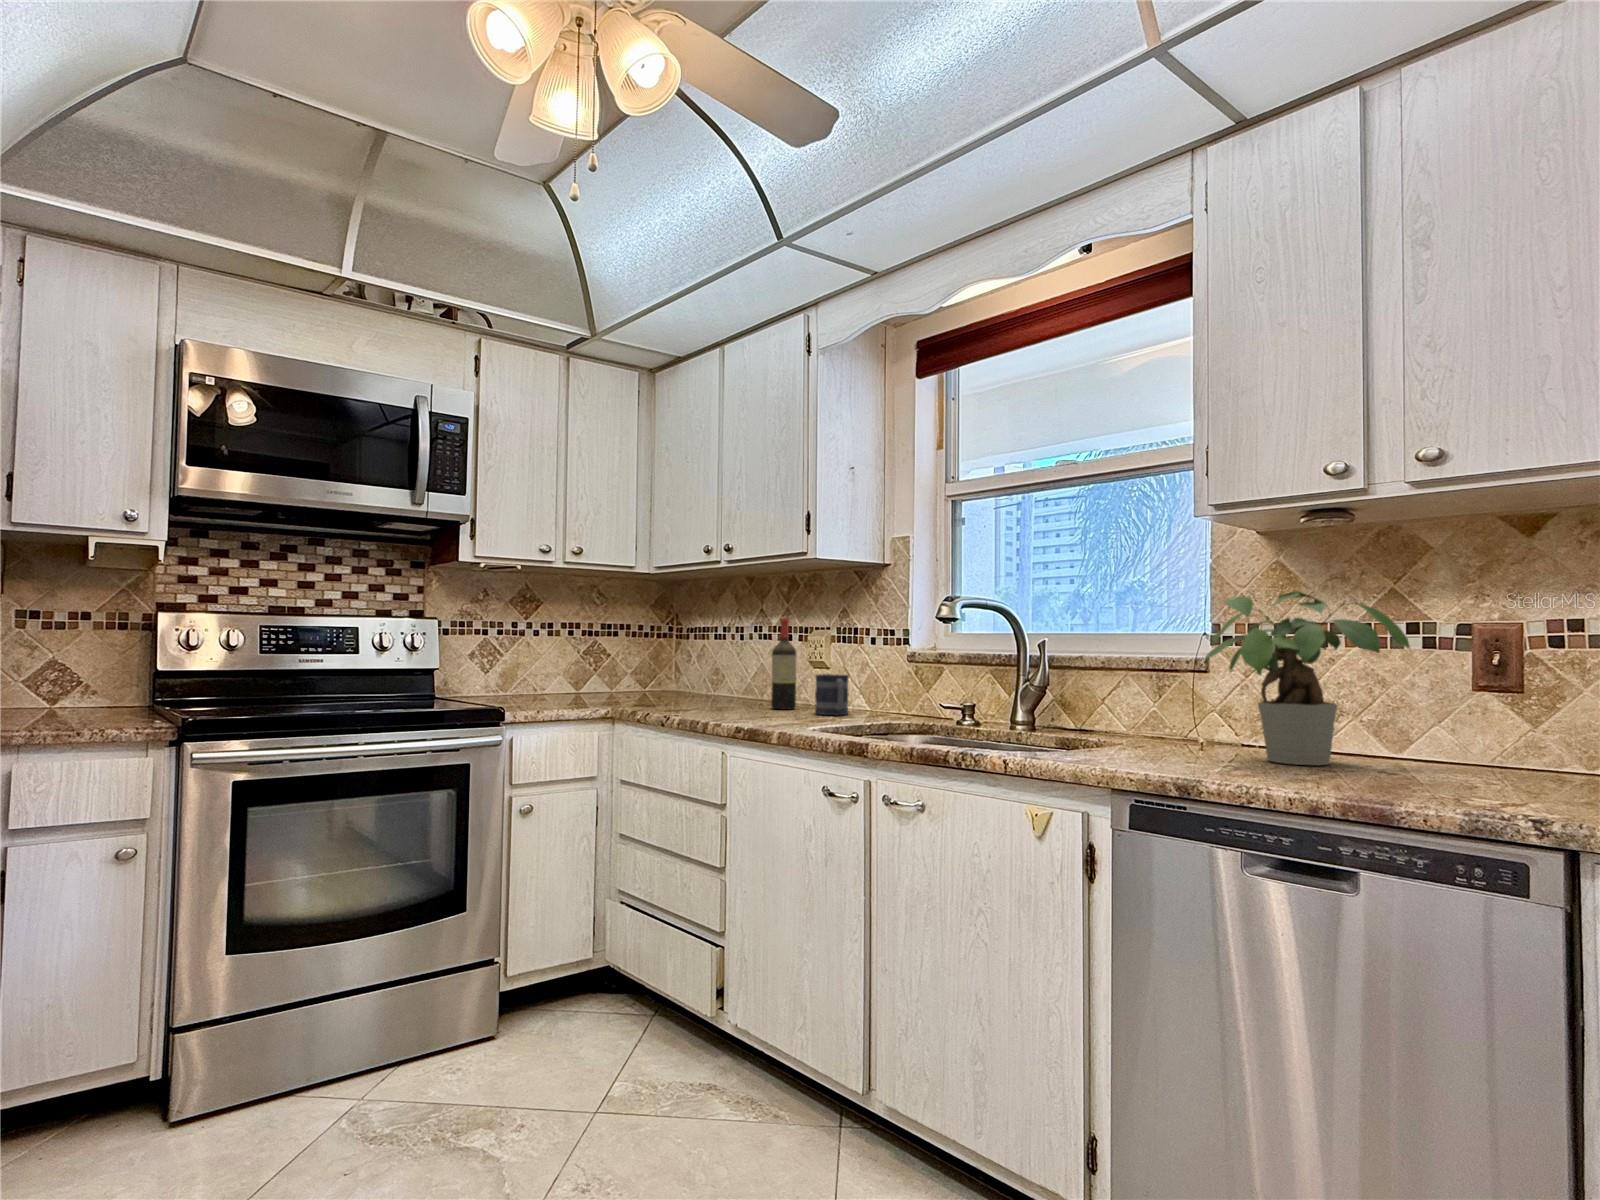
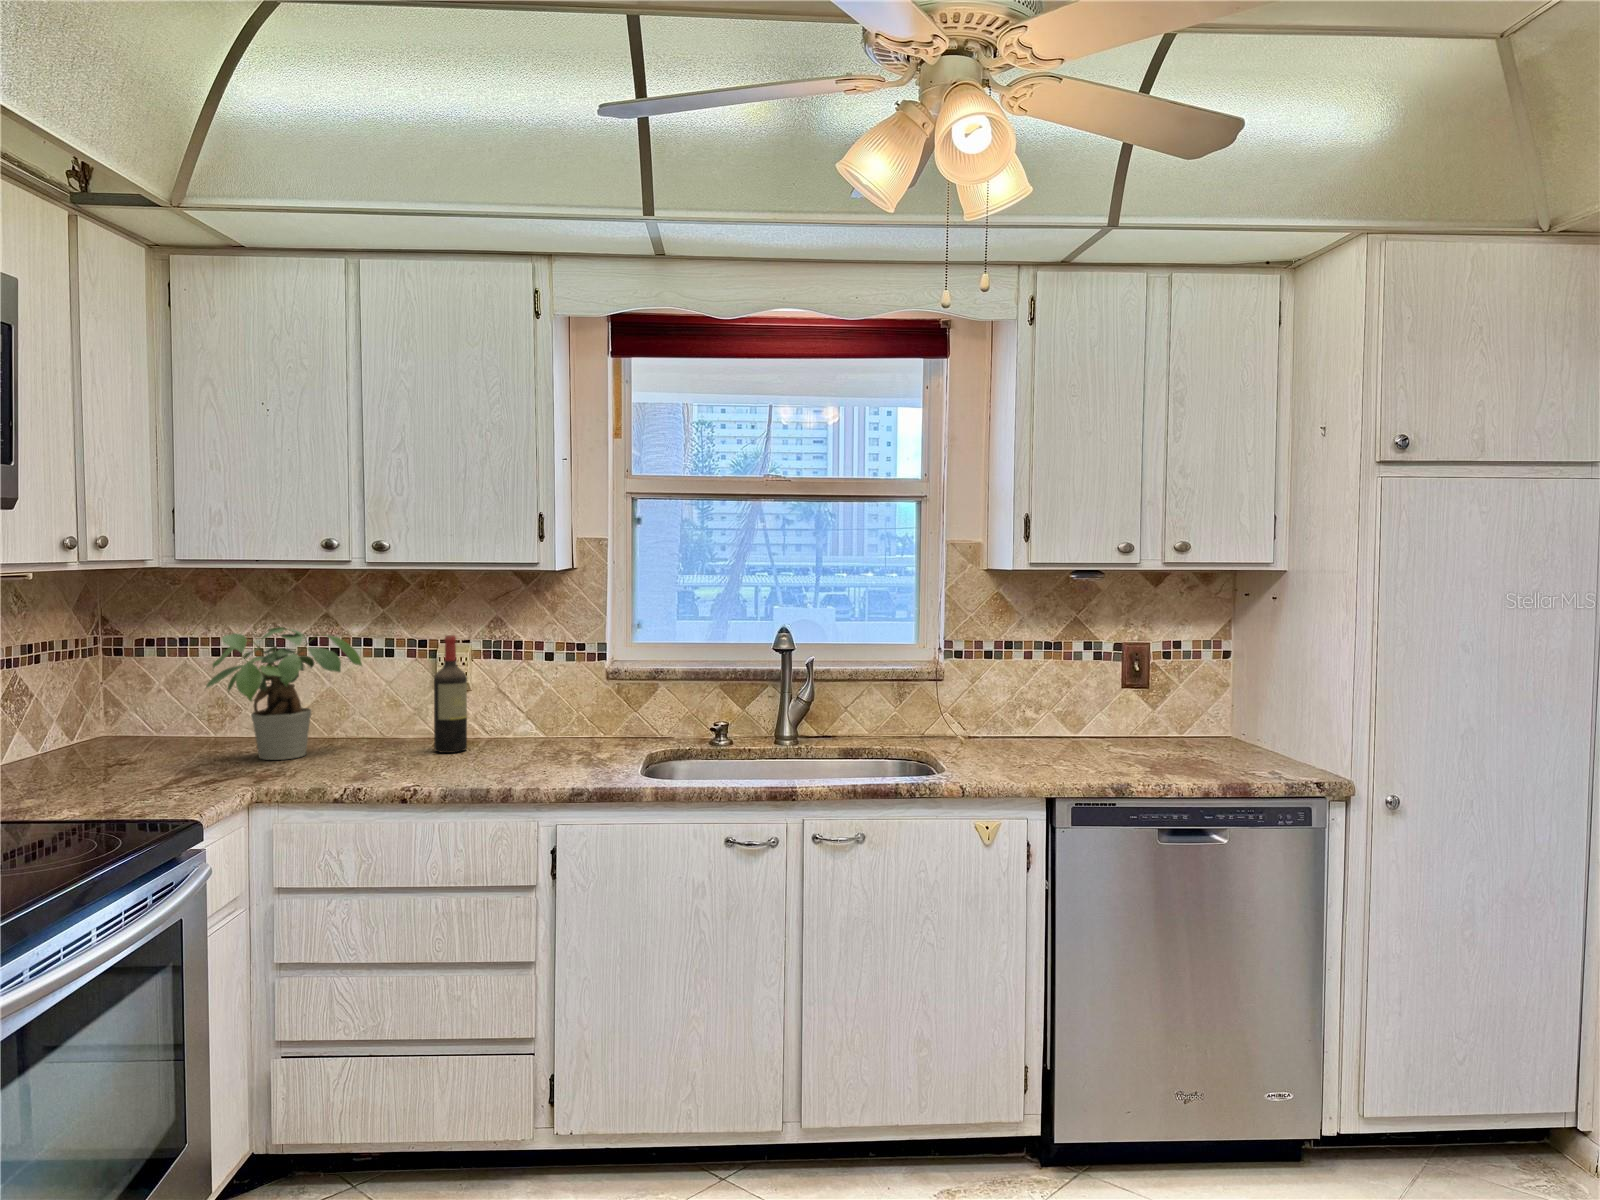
potted plant: present [1205,591,1410,765] -> present [206,627,362,760]
mug: present [815,674,849,715] -> none [528,702,583,754]

